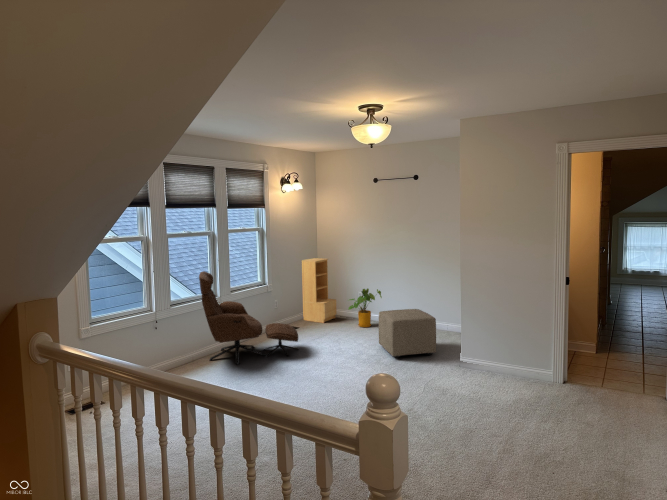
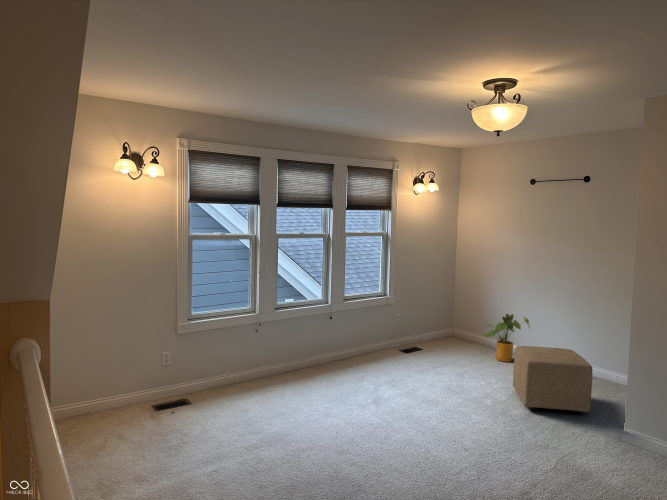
bookshelf: present [302,258,337,323] -> none [432,271,473,348]
lounge chair: present [199,271,298,364] -> none [304,276,412,383]

